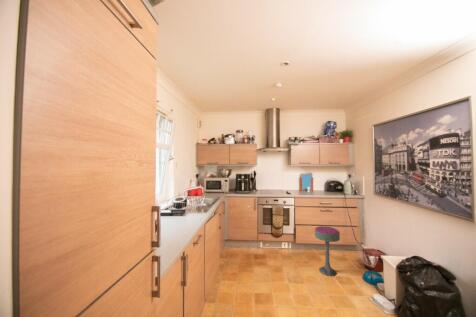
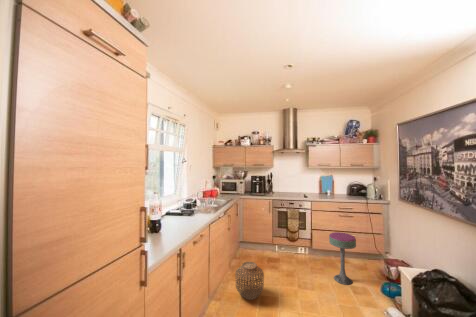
woven basket: none [228,261,257,300] -> present [235,262,264,300]

